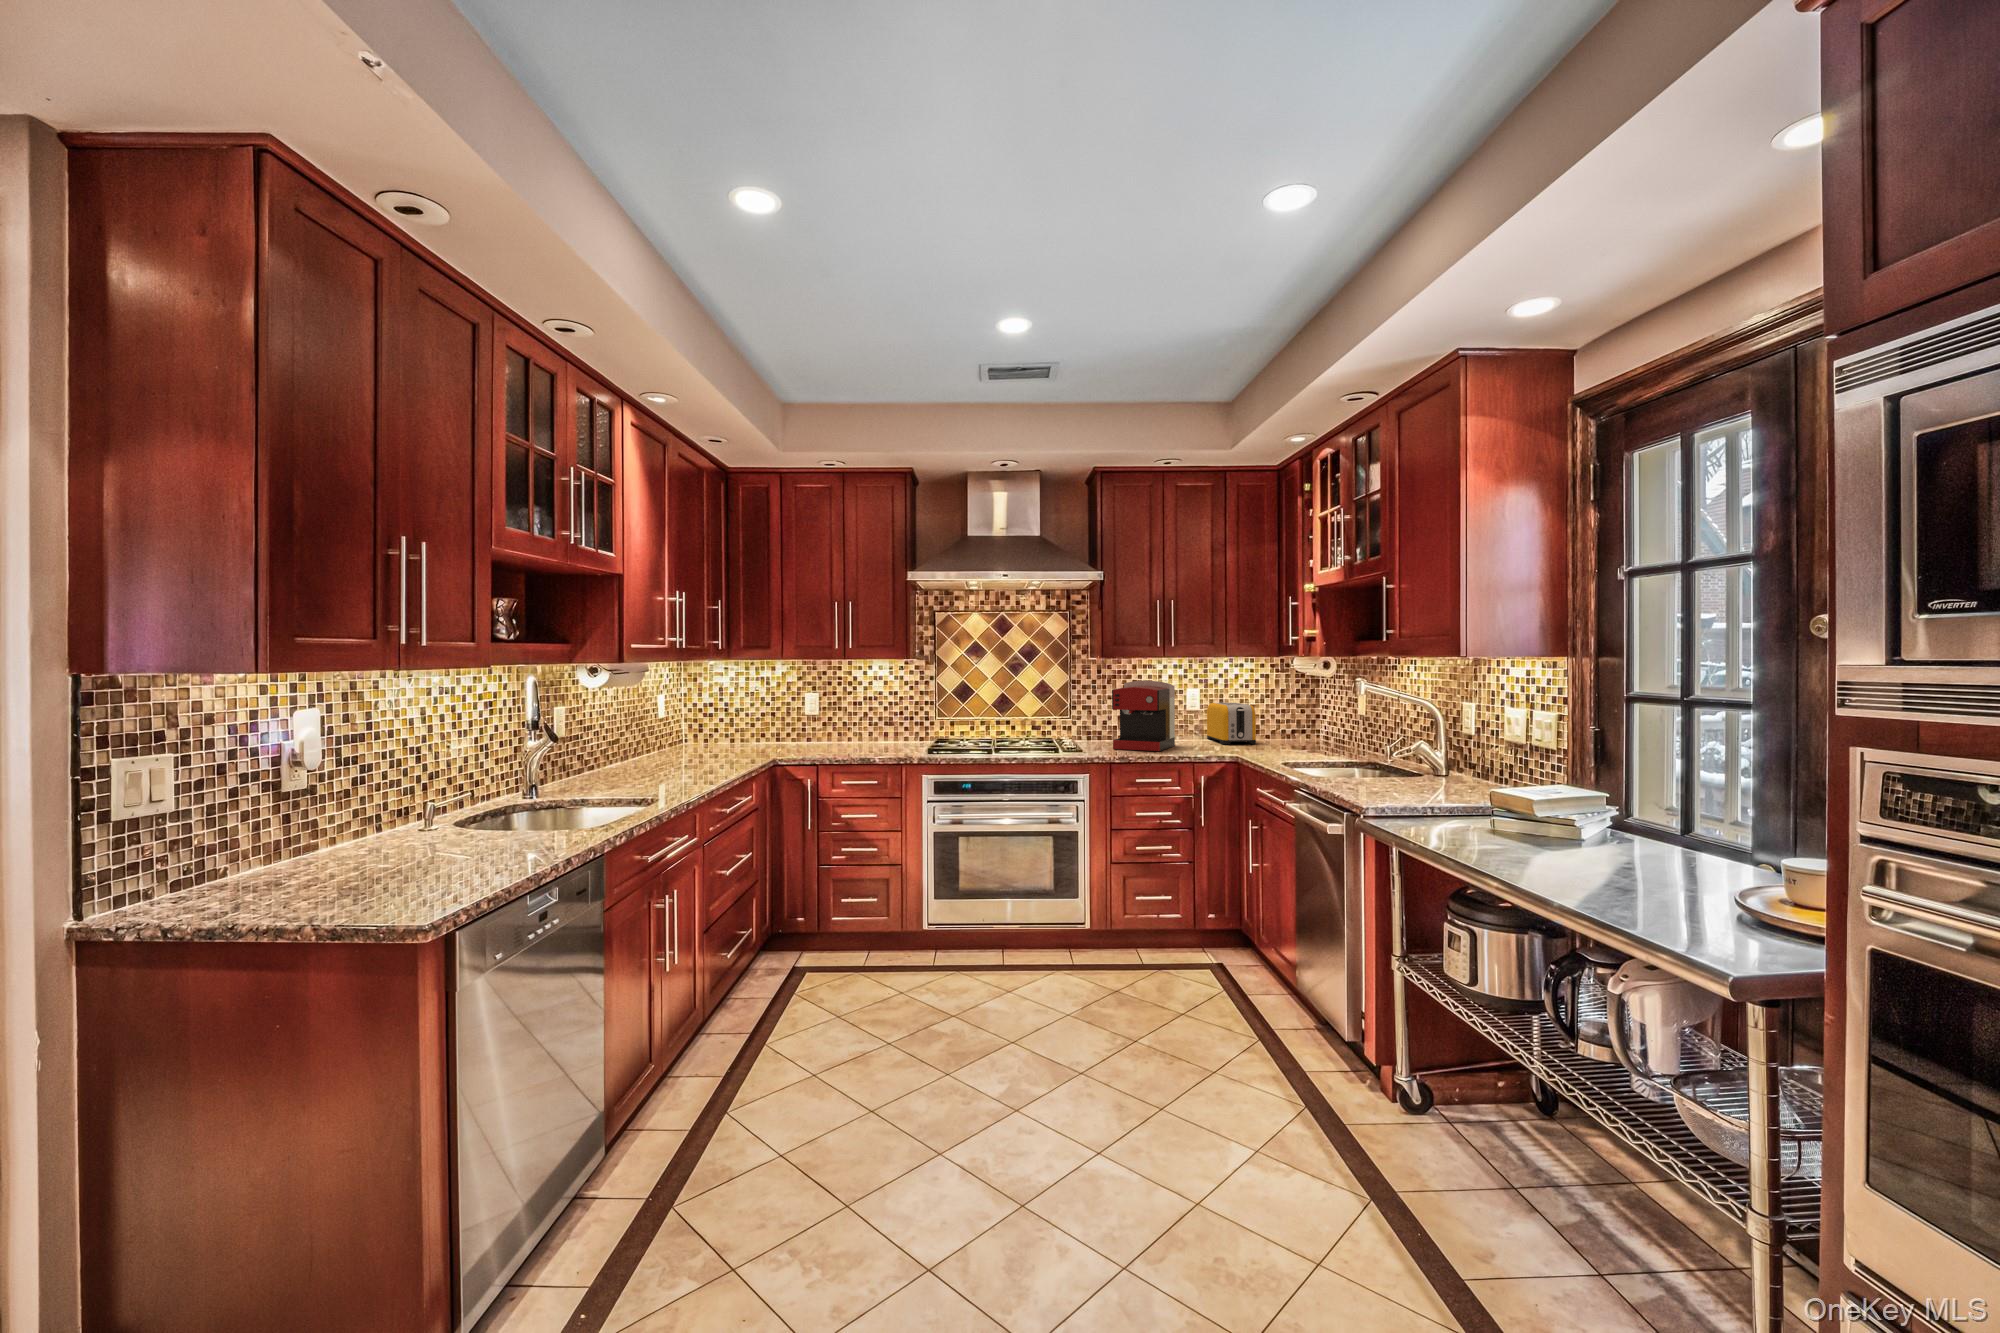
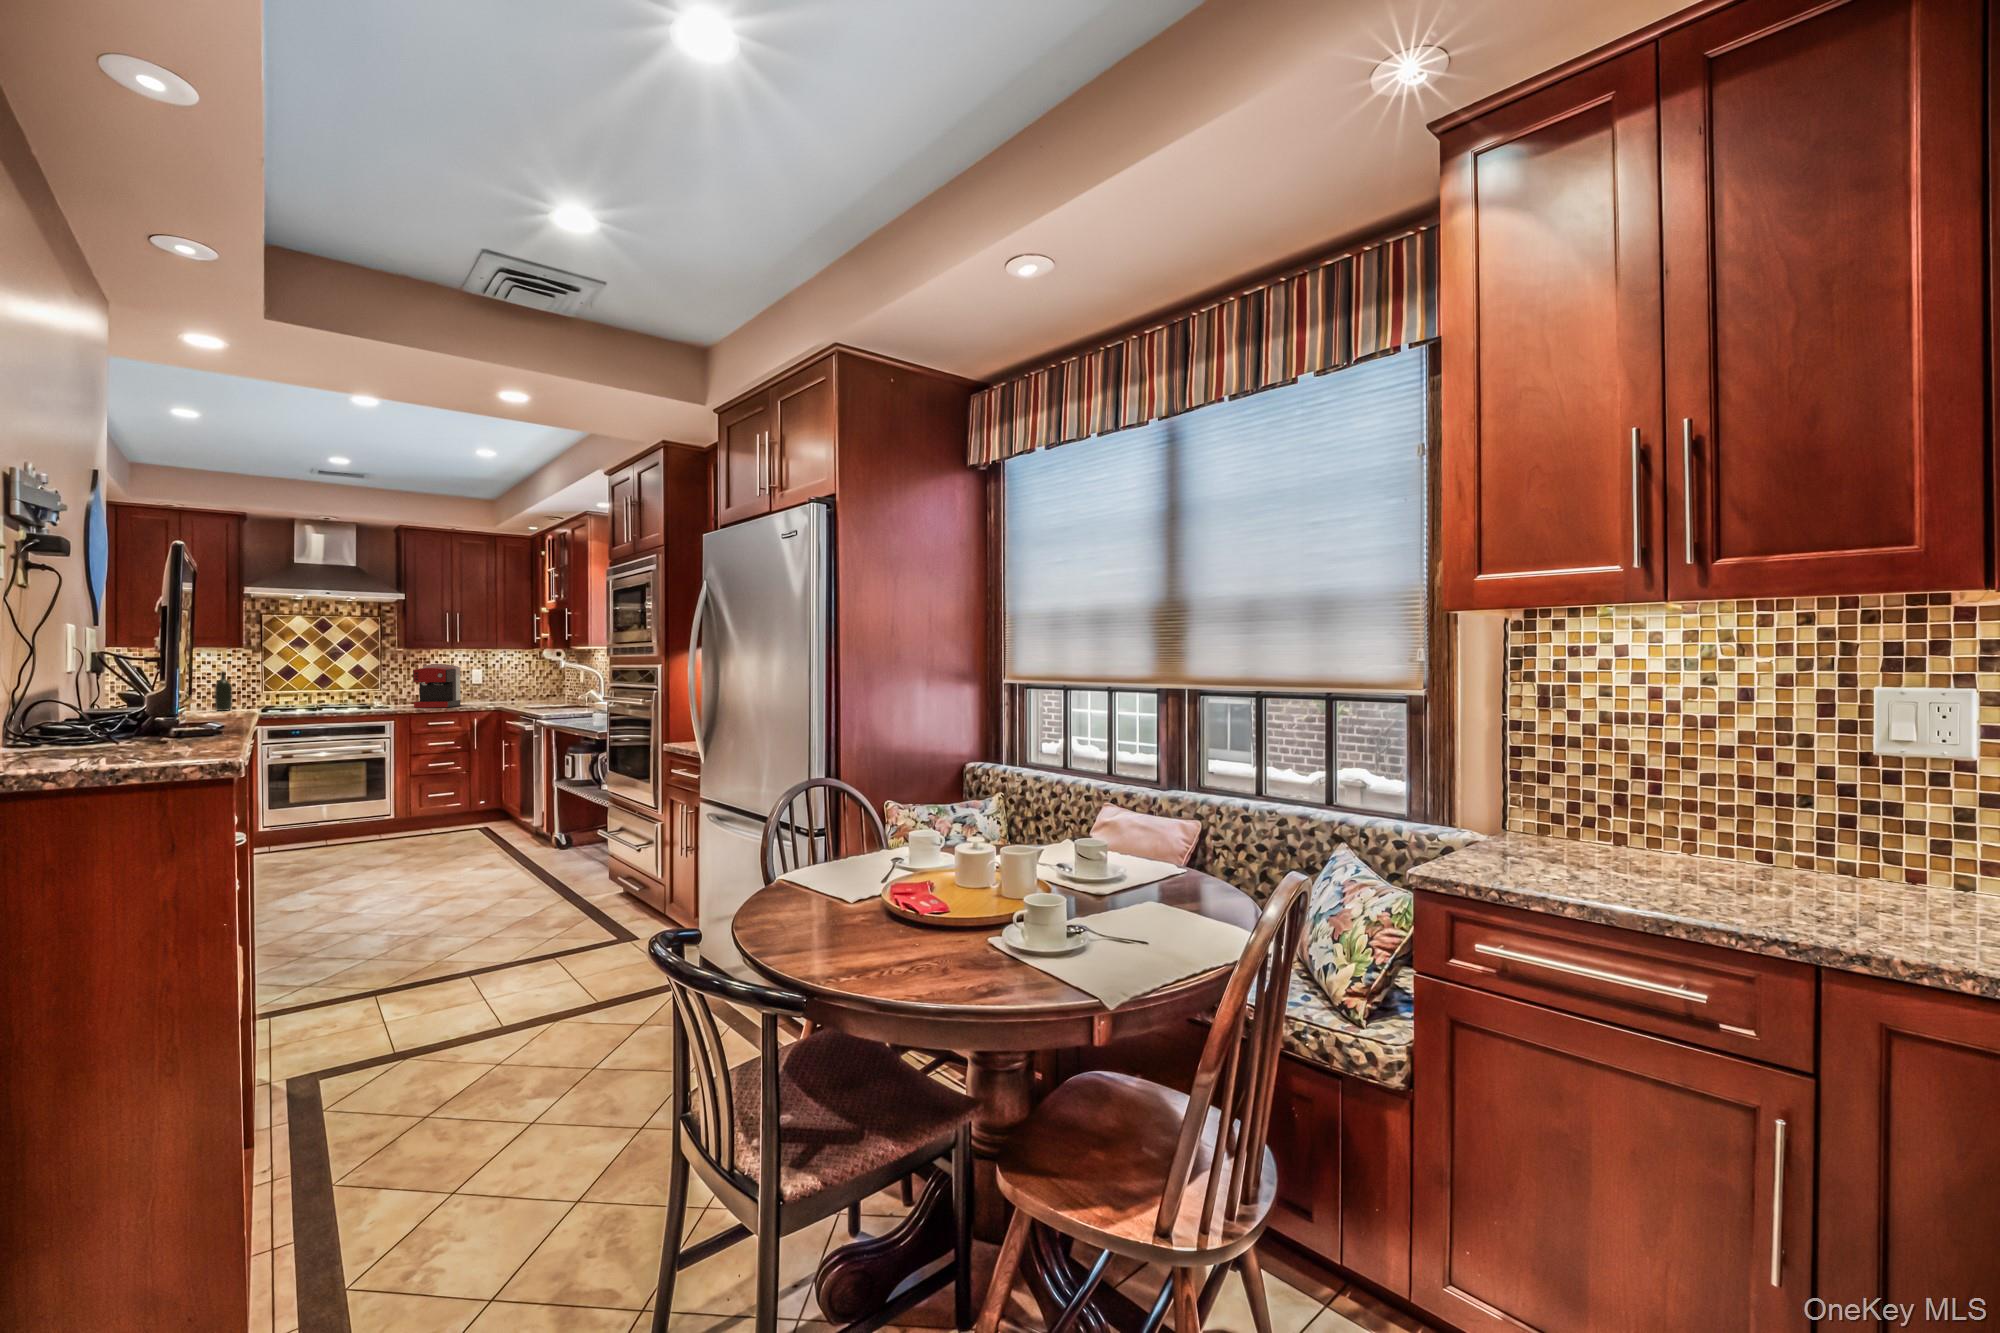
wine bottle: none [884,689,903,743] -> present [214,671,232,711]
toaster: present [1207,703,1256,744] -> none [487,678,518,703]

